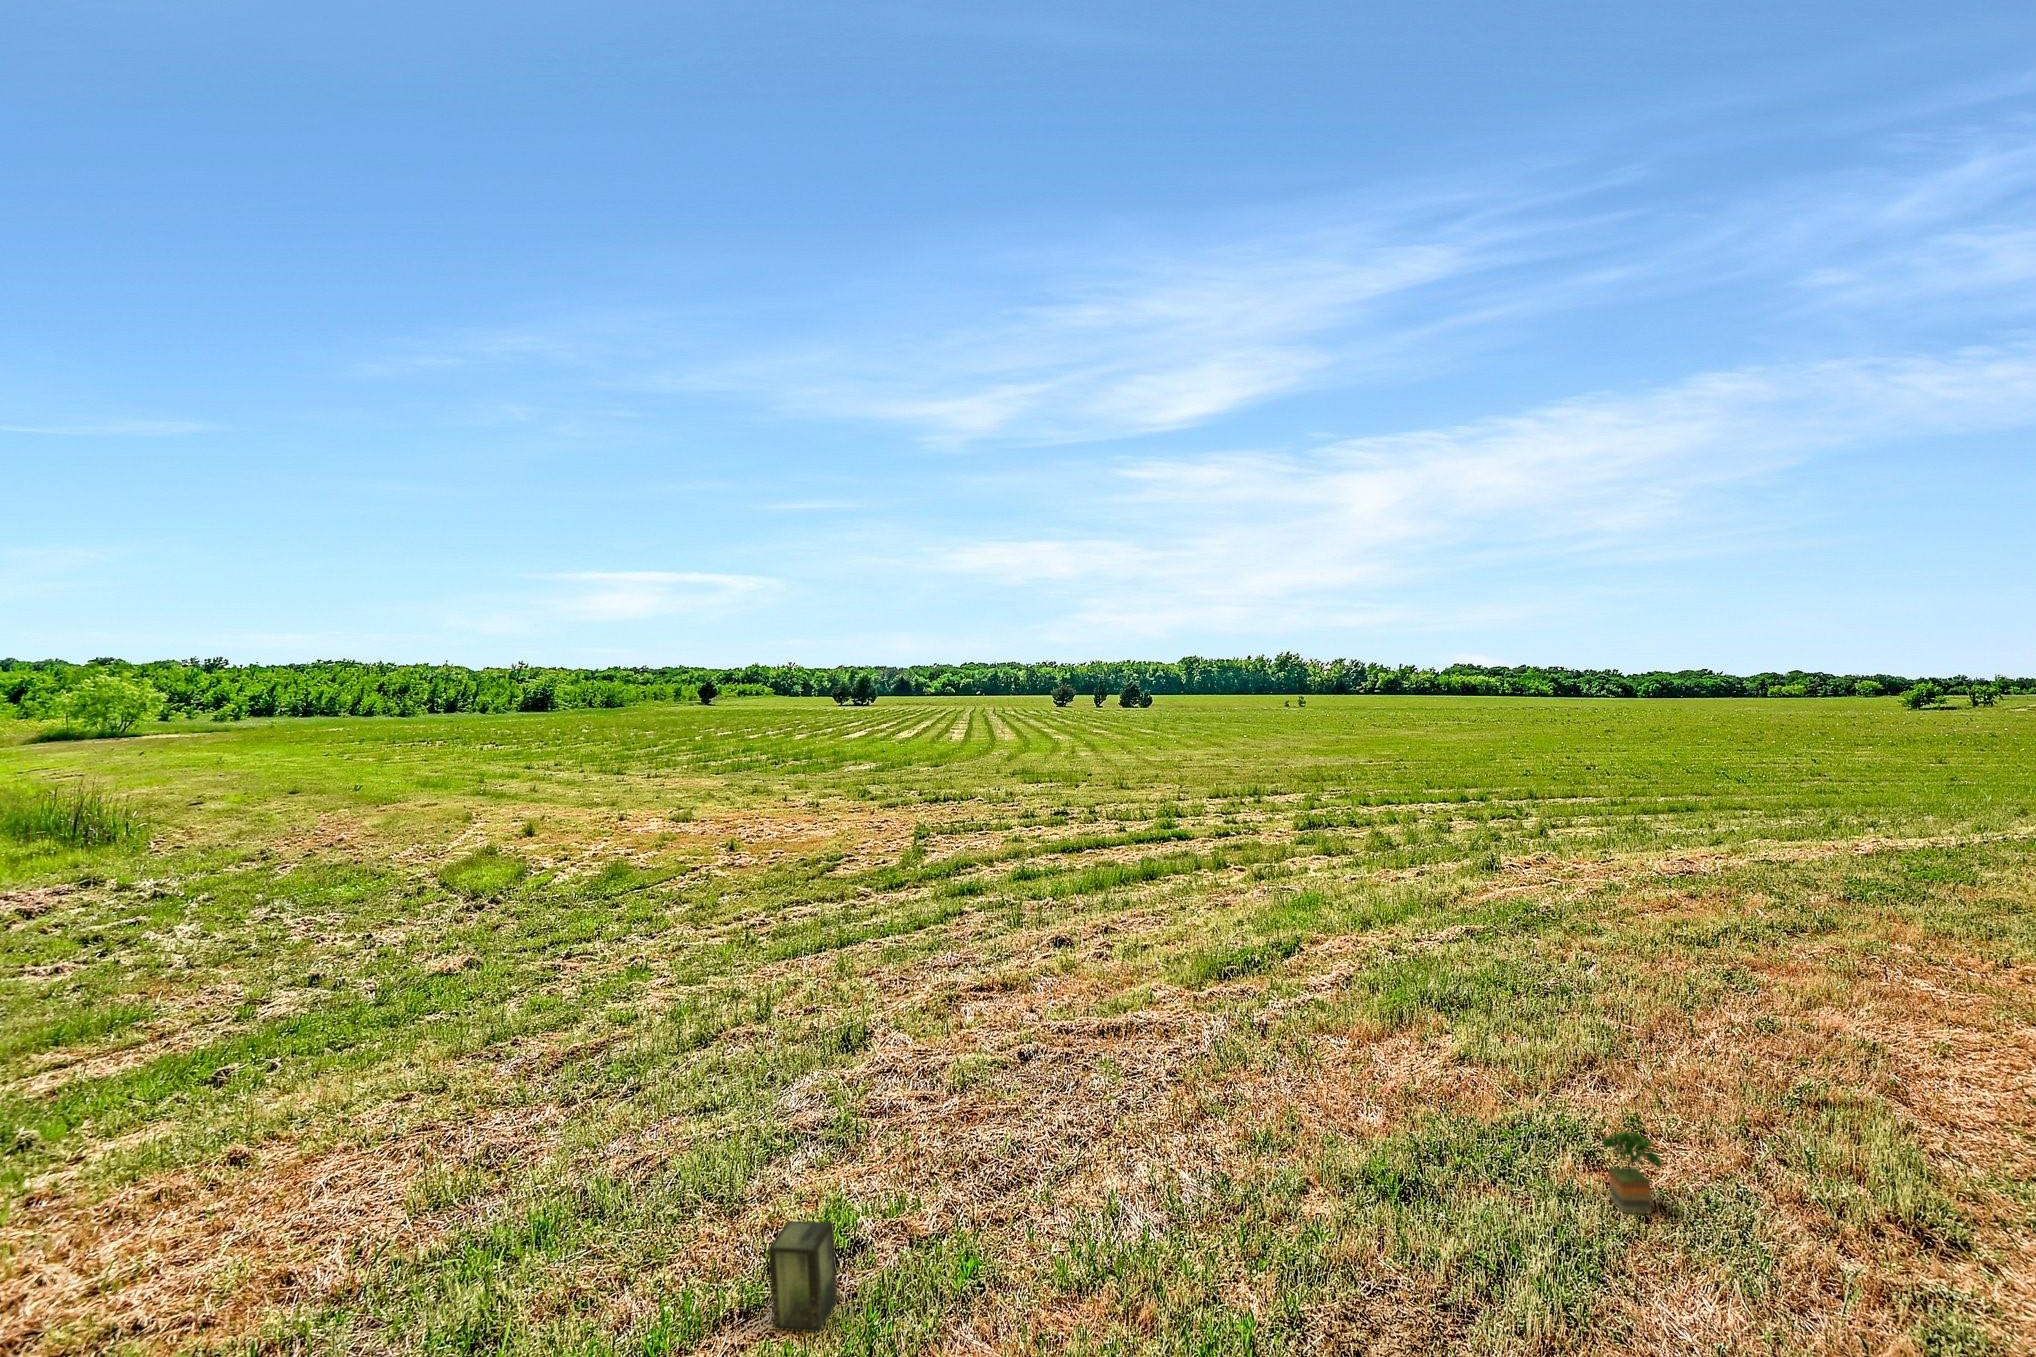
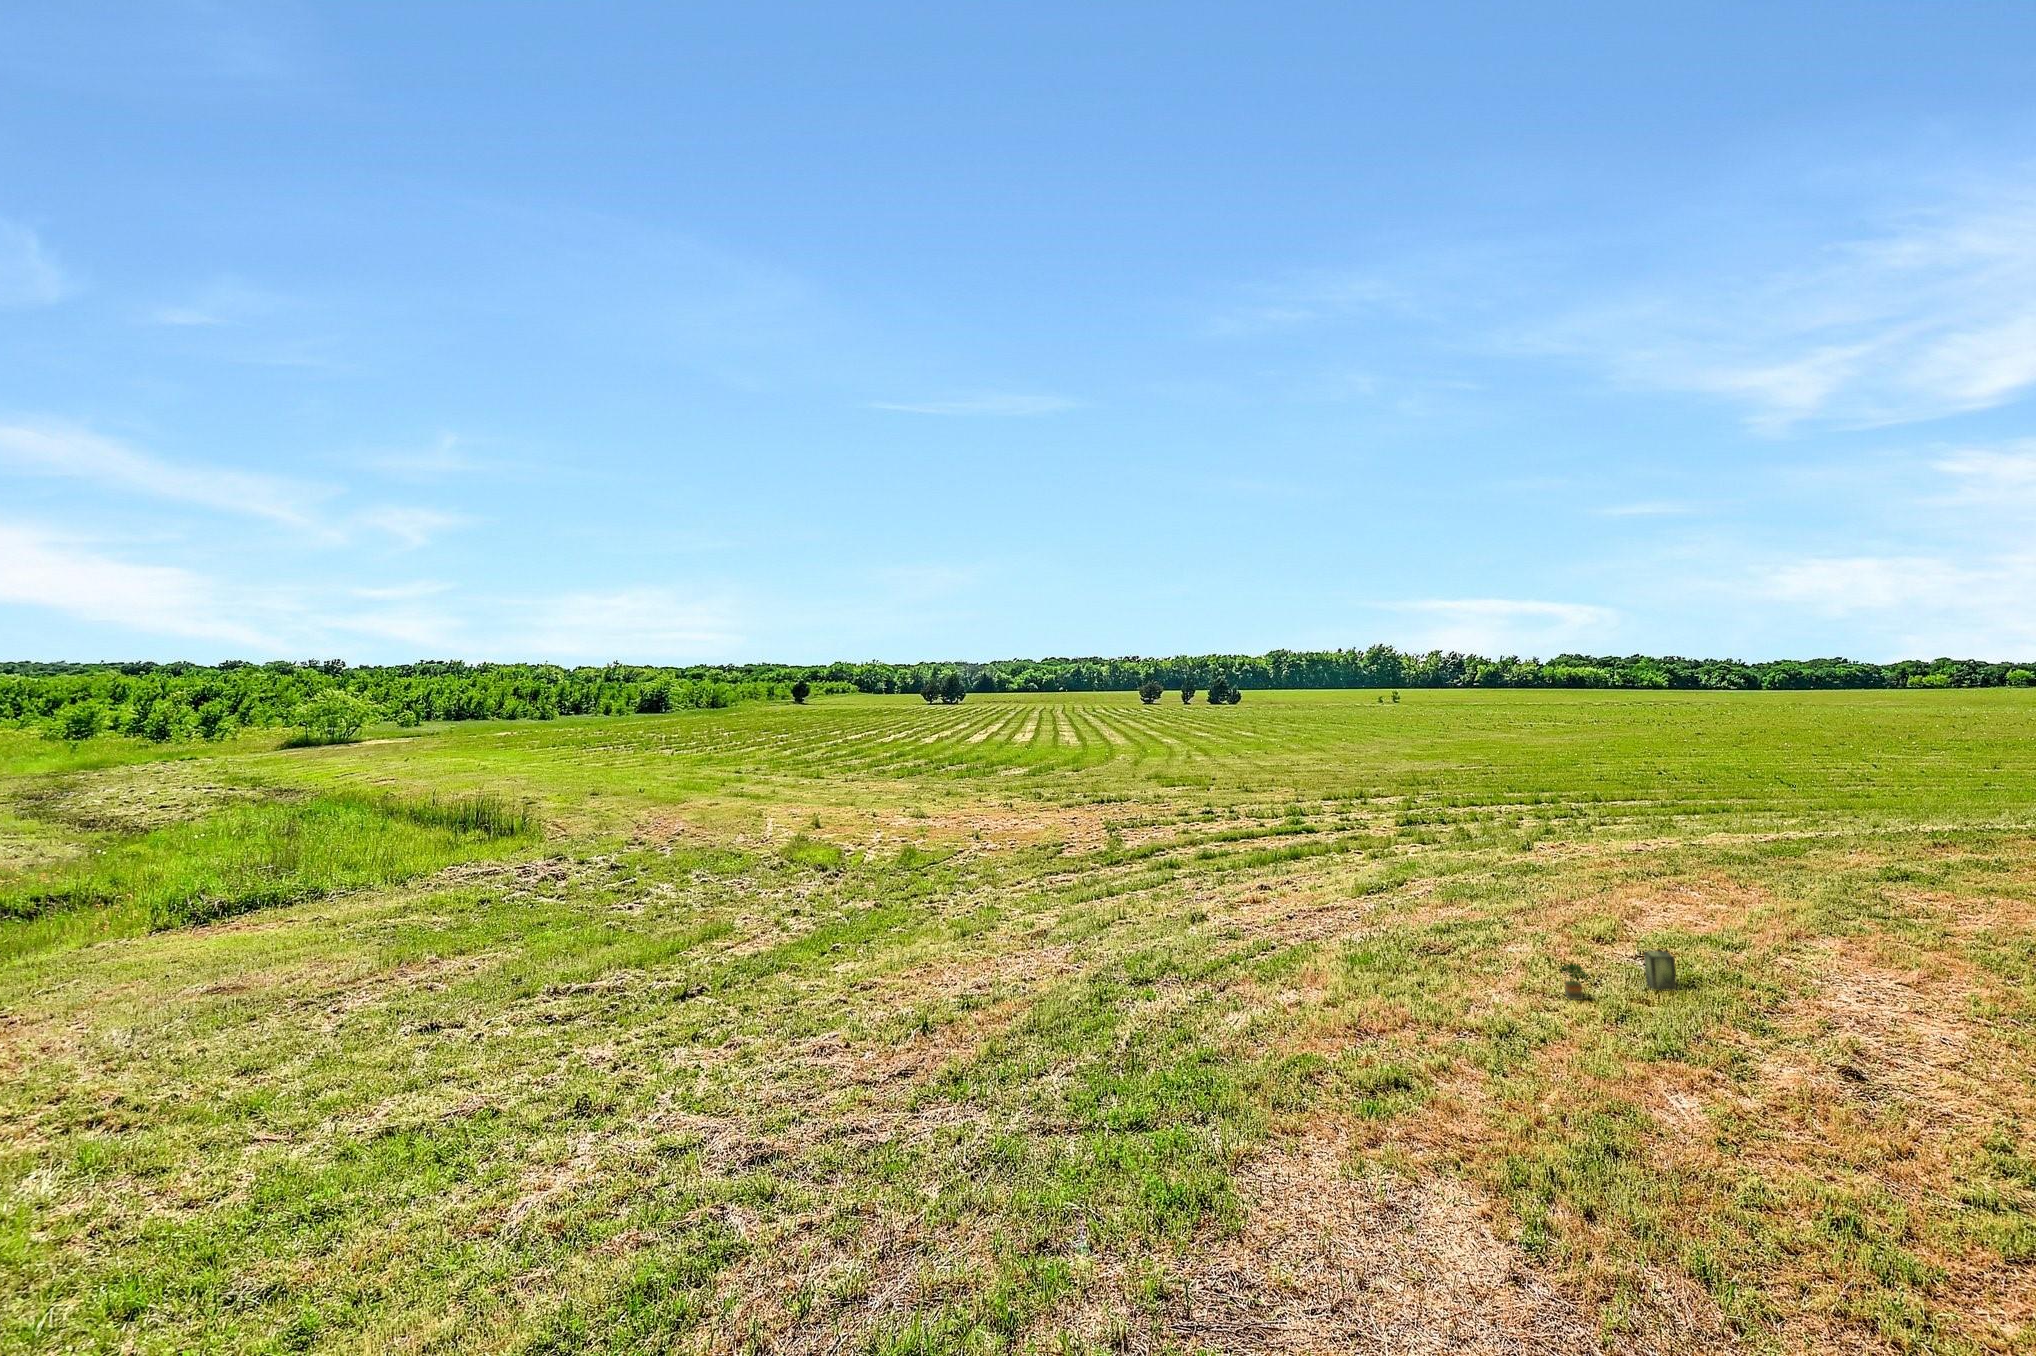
storage box: present [768,1221,838,1332] -> present [1644,951,1677,991]

